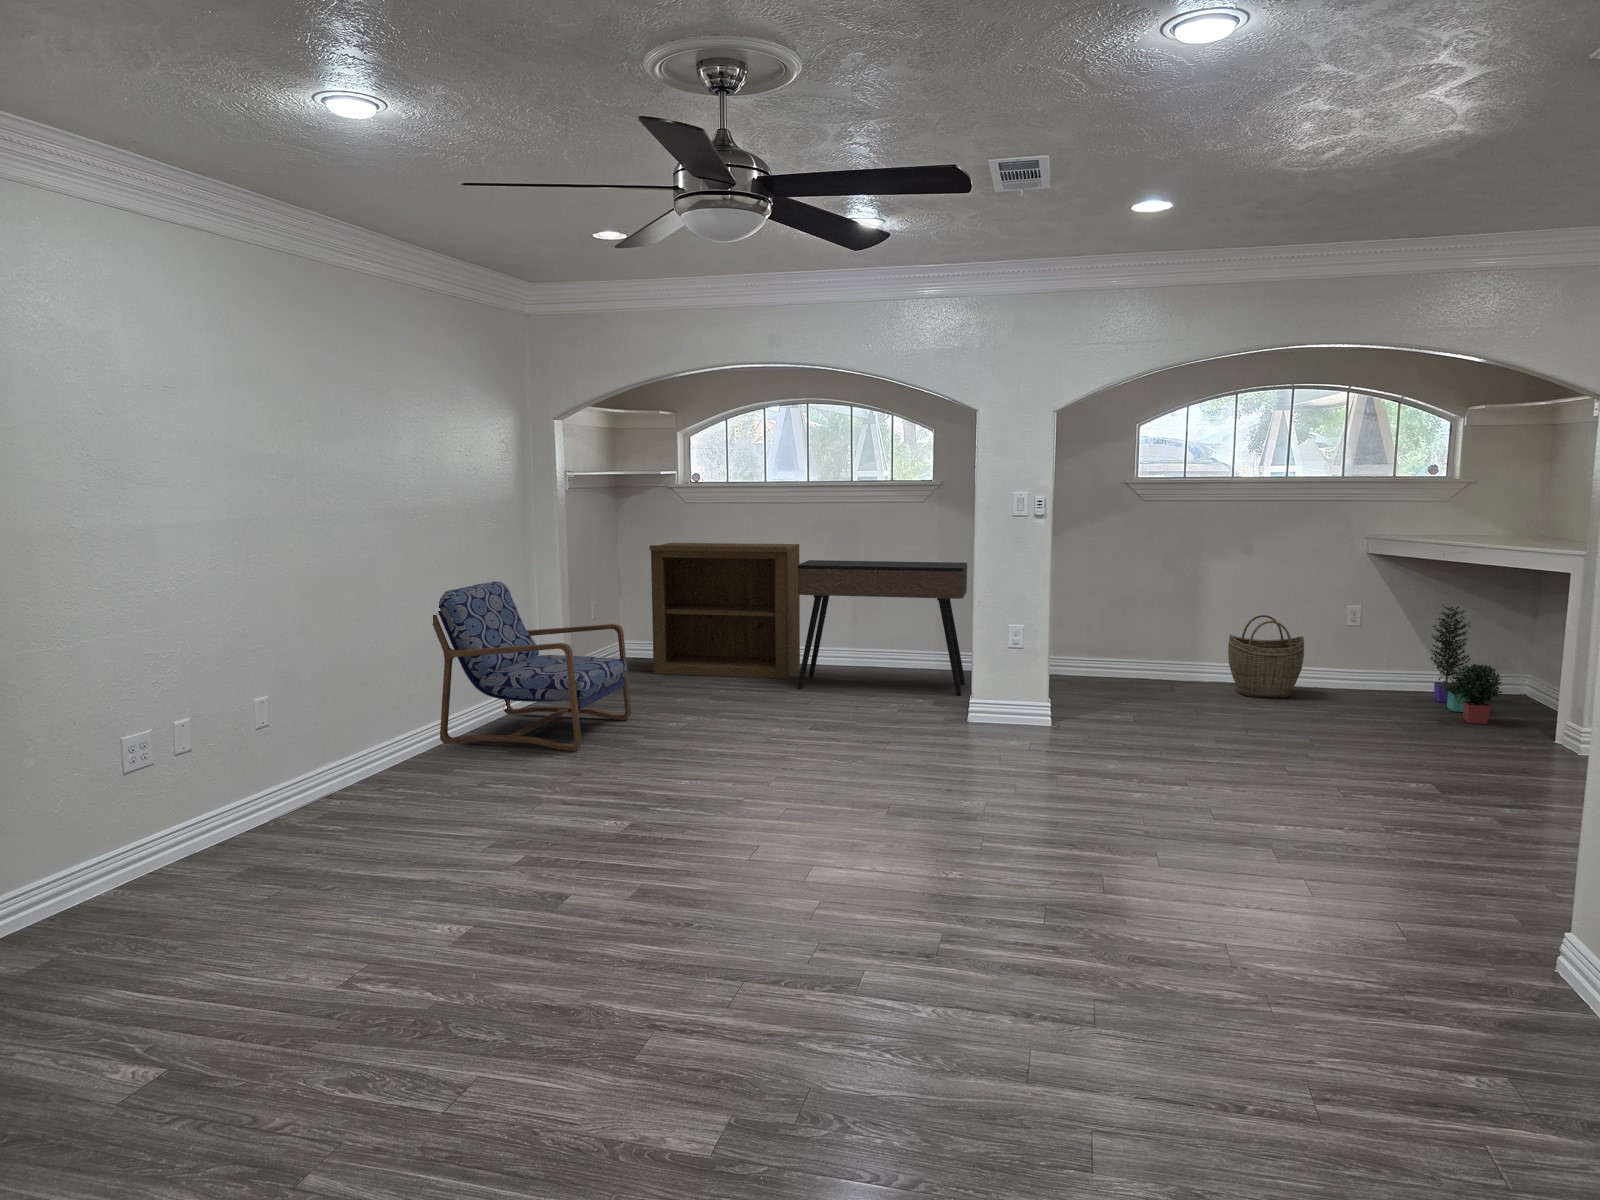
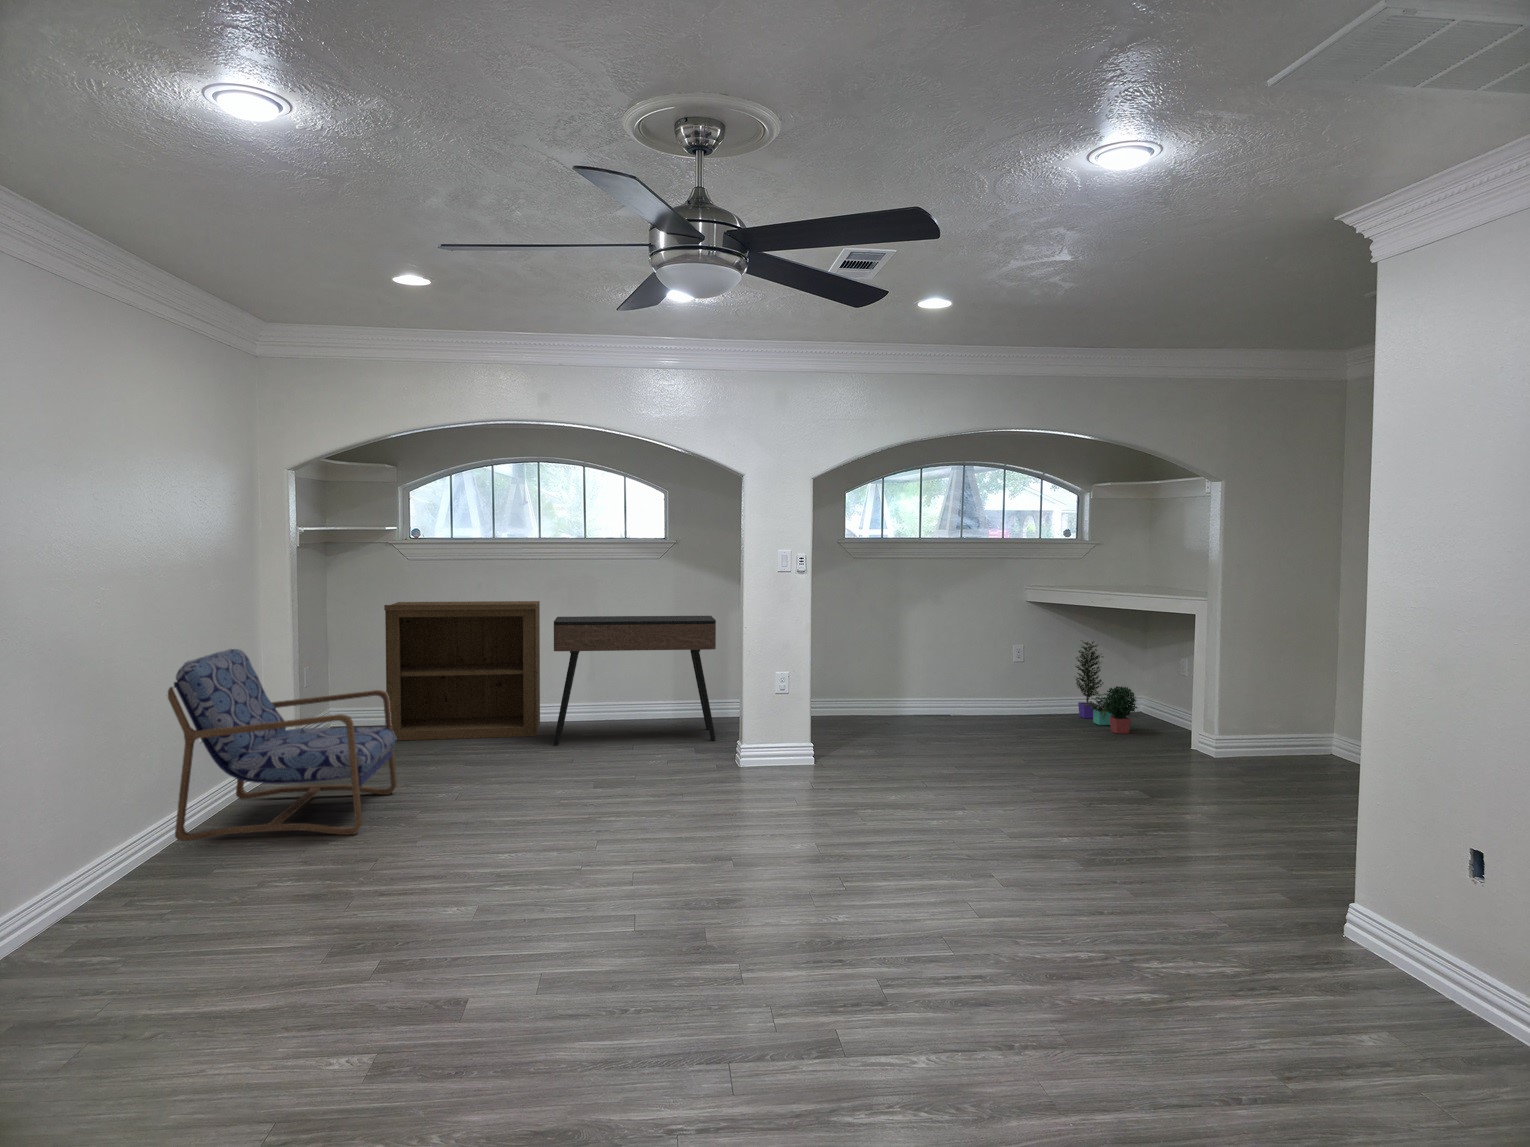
woven basket: present [1228,615,1304,698] -> none [929,654,989,724]

